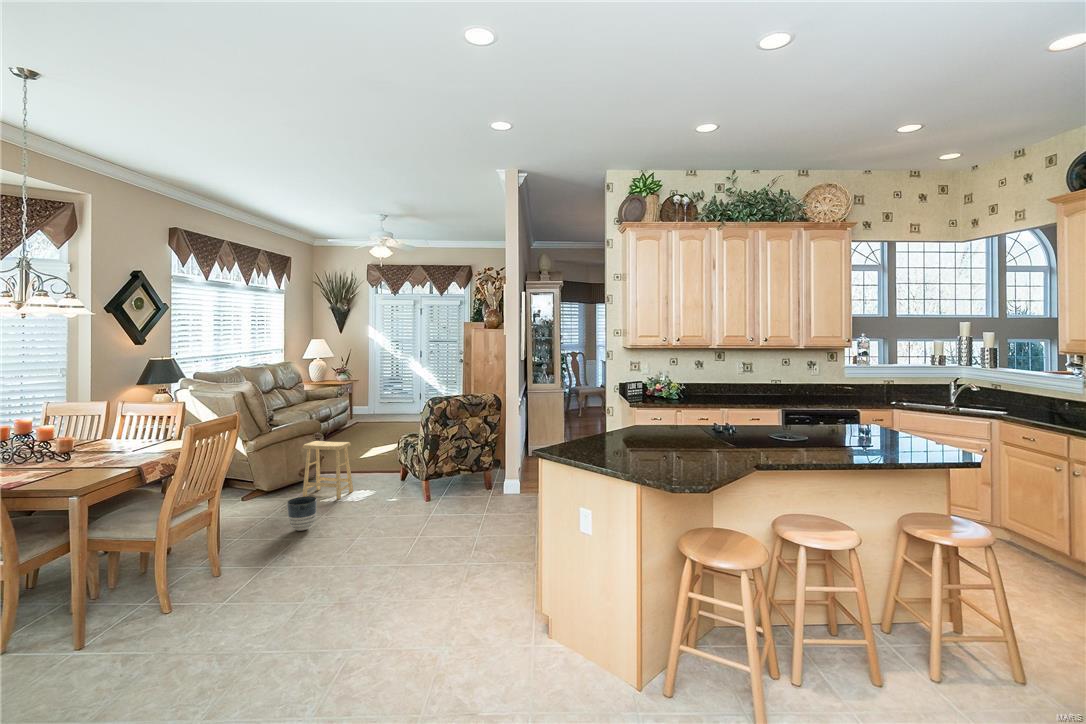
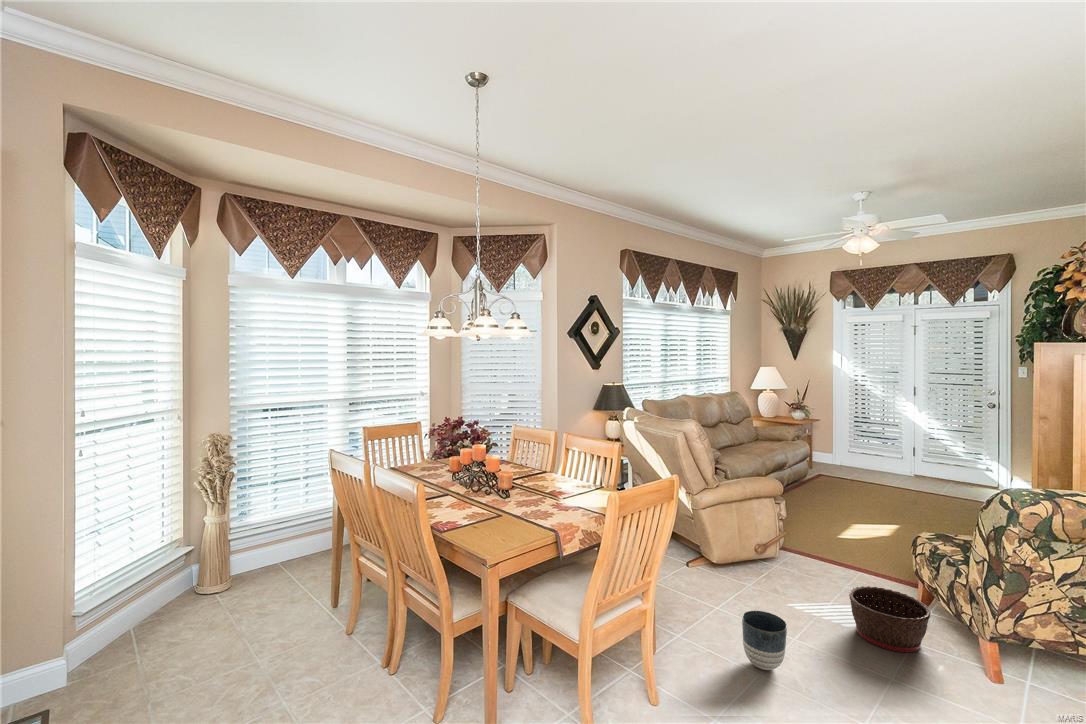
footstool: present [303,441,353,499] -> none [756,513,833,614]
basket: none [360,471,402,503] -> present [849,586,931,652]

